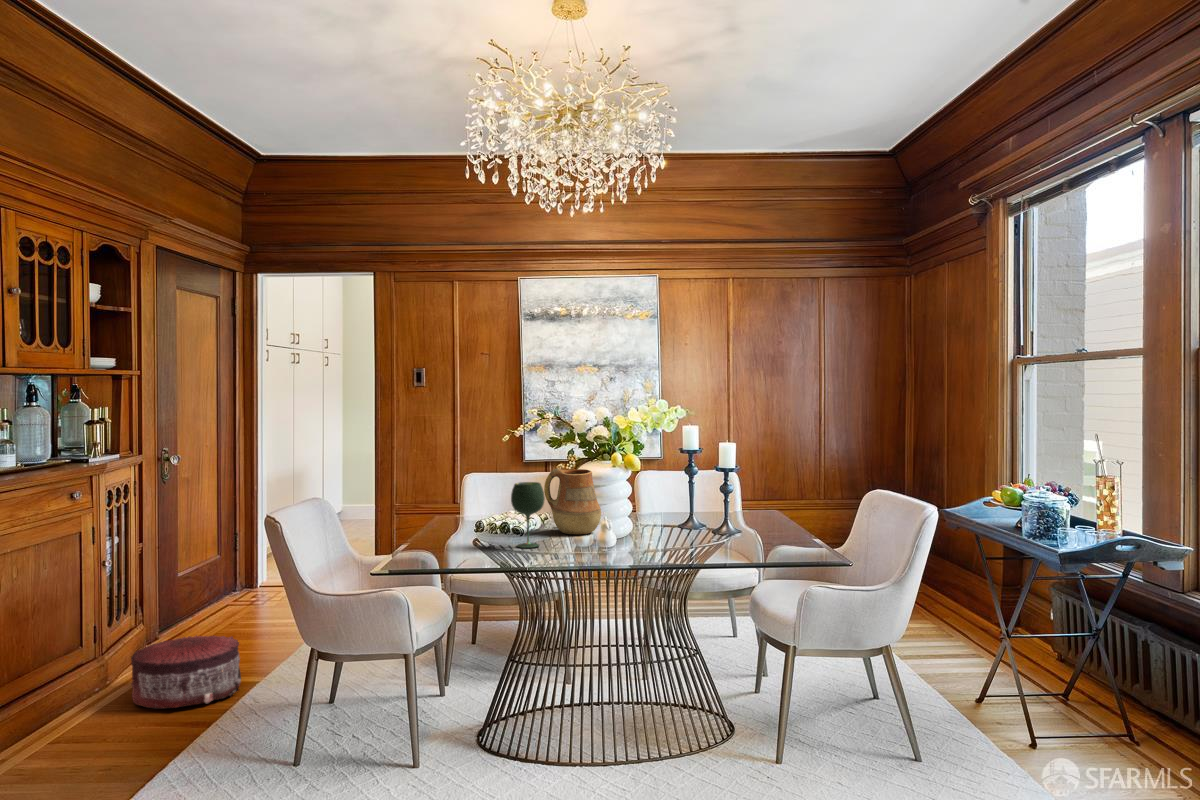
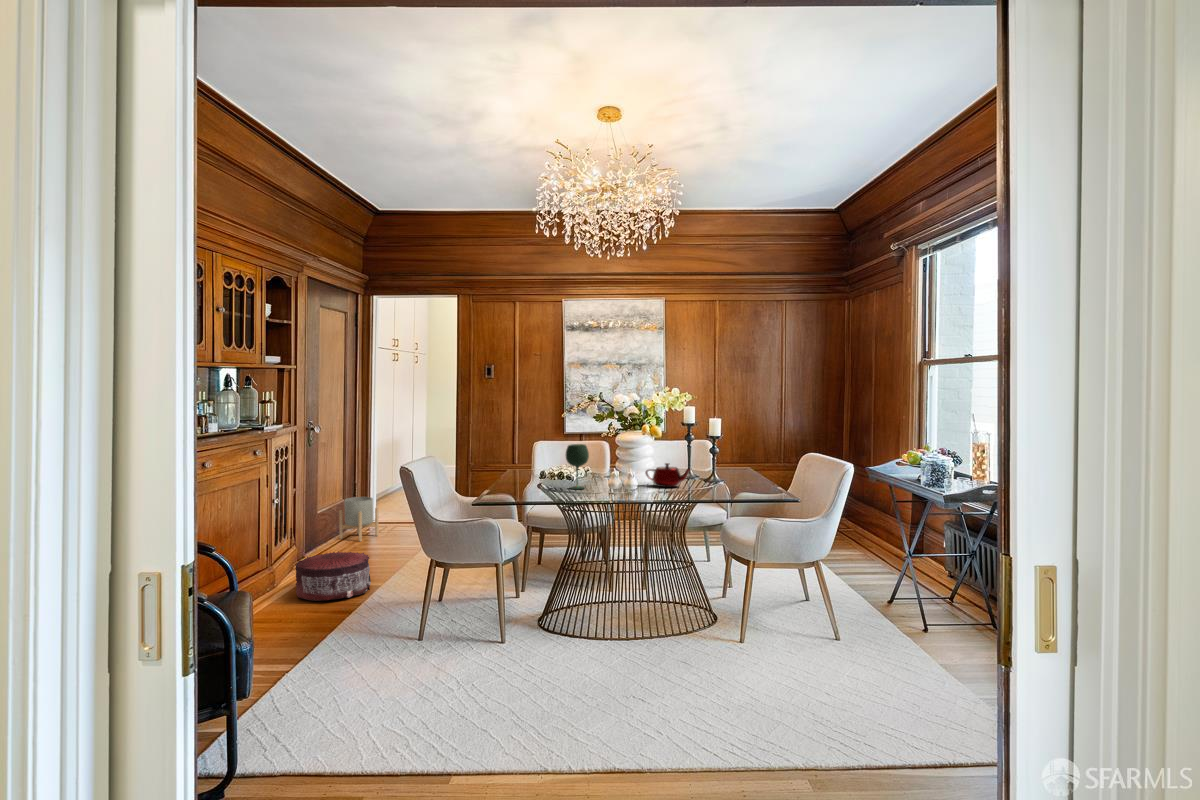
pitcher: present [544,468,601,535] -> none [587,436,626,482]
teapot: none [628,507,695,542] -> present [645,463,690,487]
planter: none [210,552,266,615] -> present [339,497,379,541]

